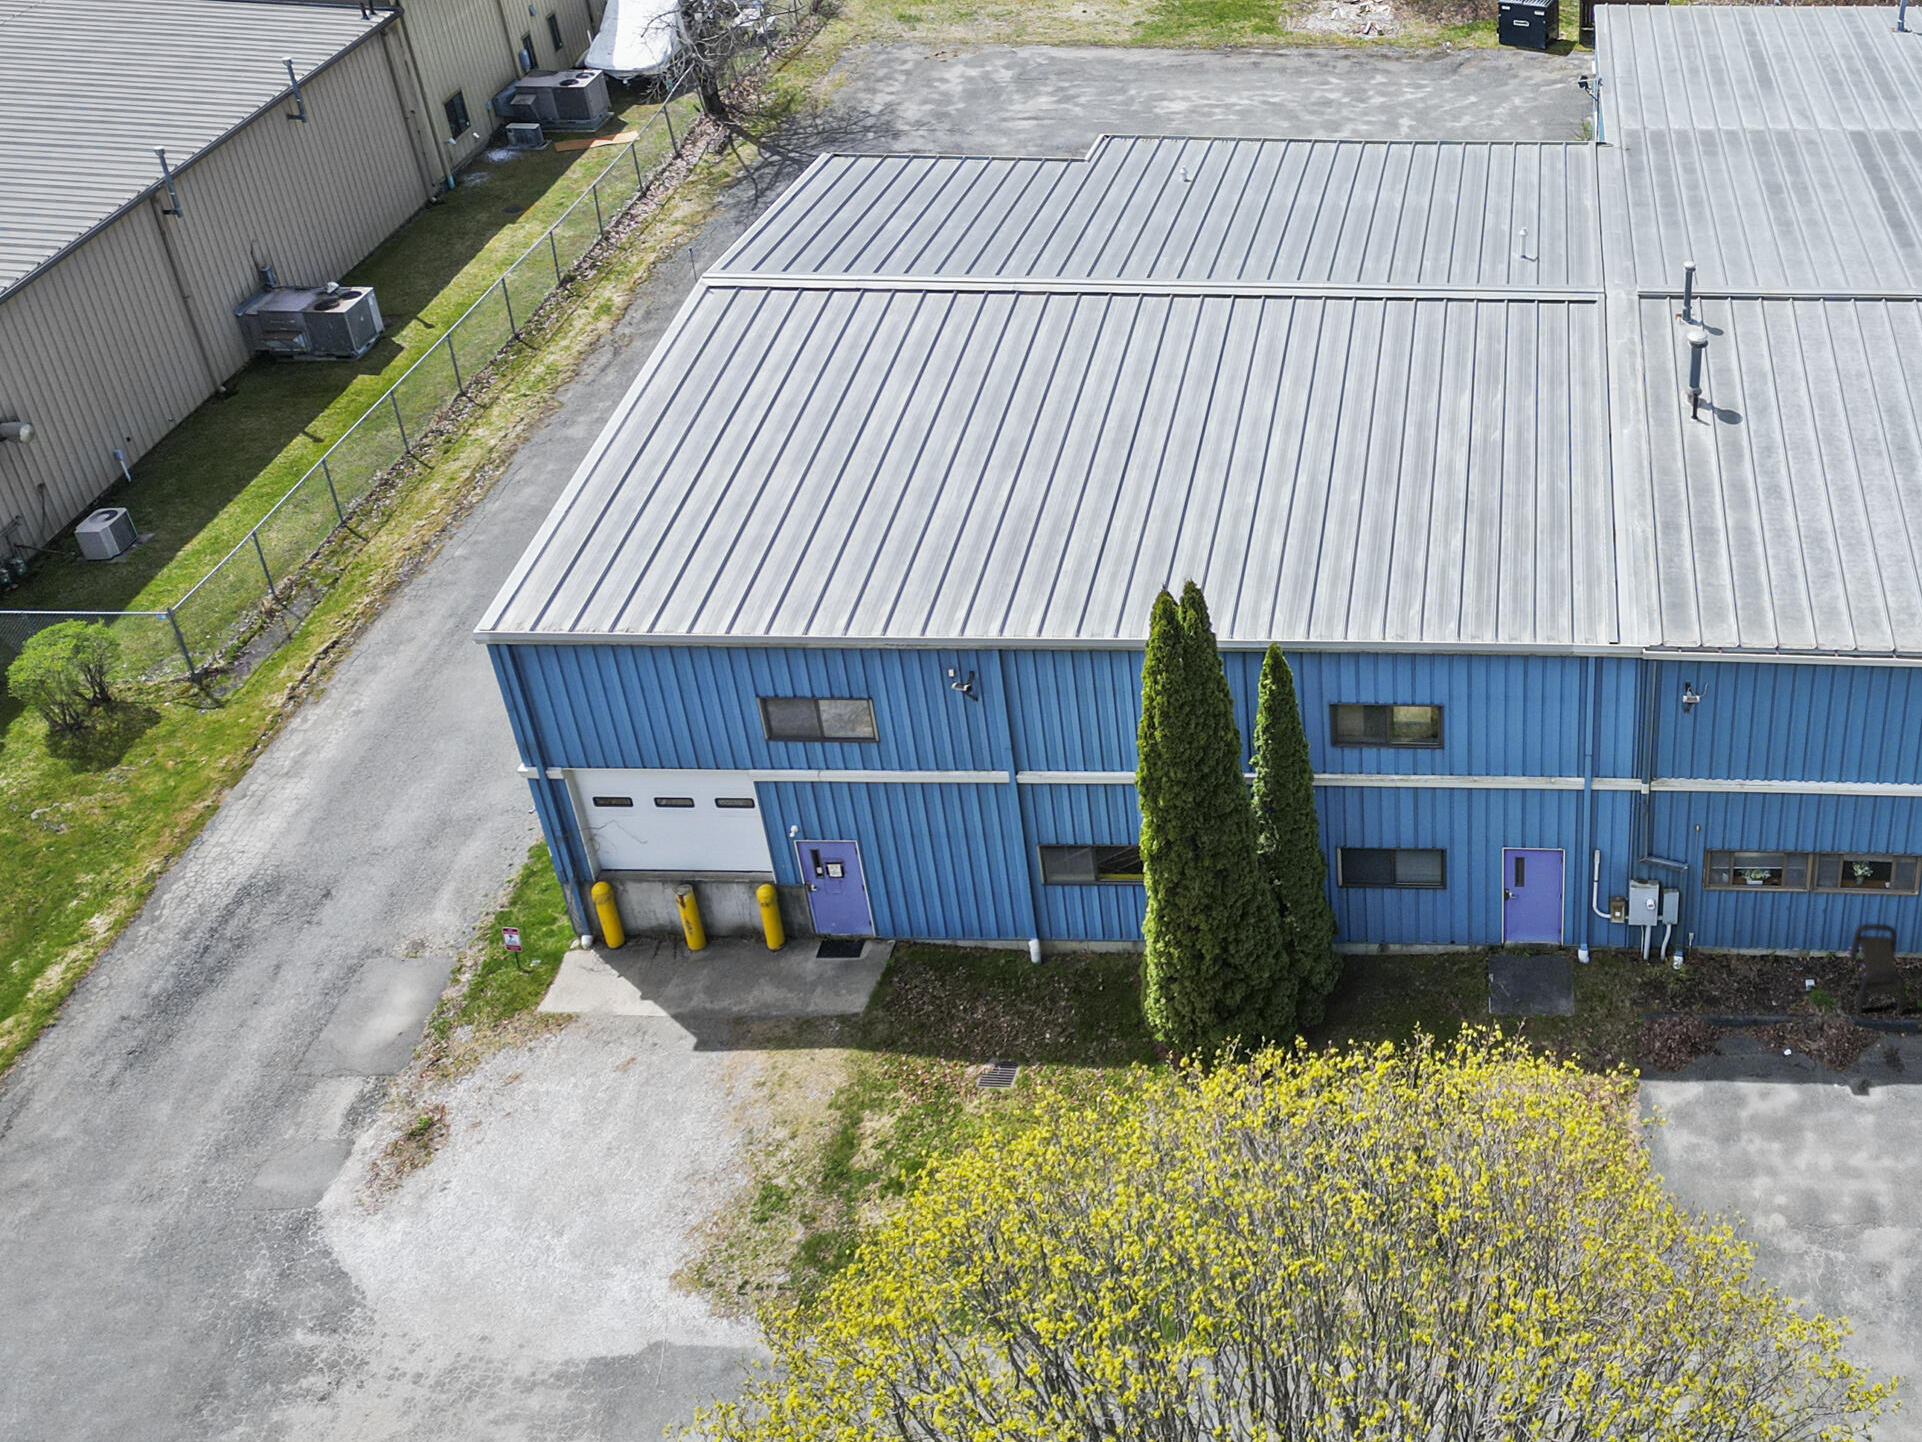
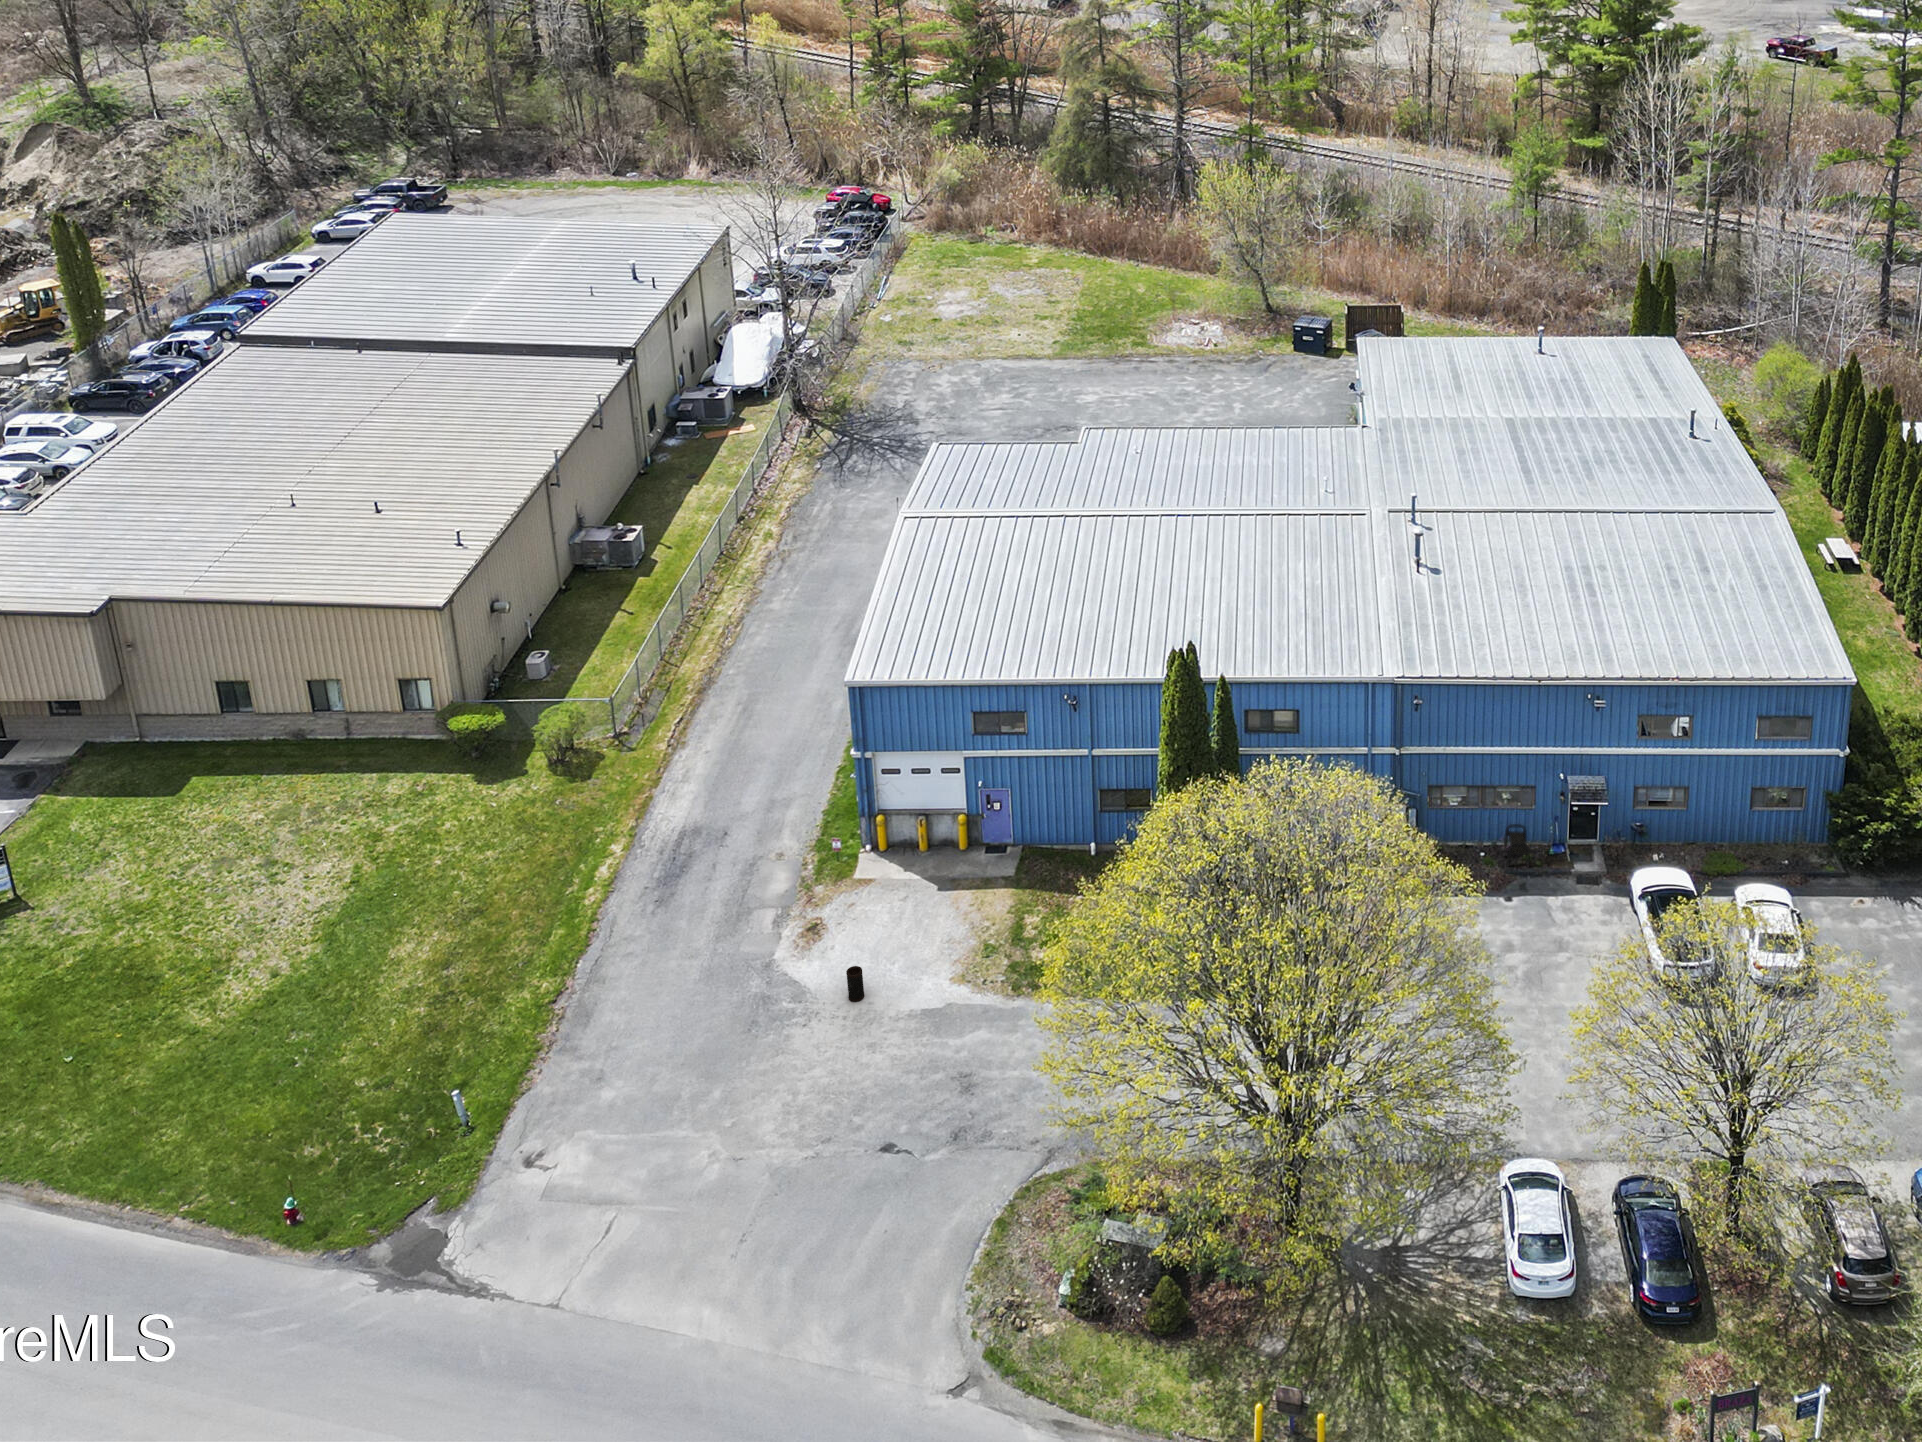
trash can: none [418,1268,473,1340] -> present [846,966,864,1002]

